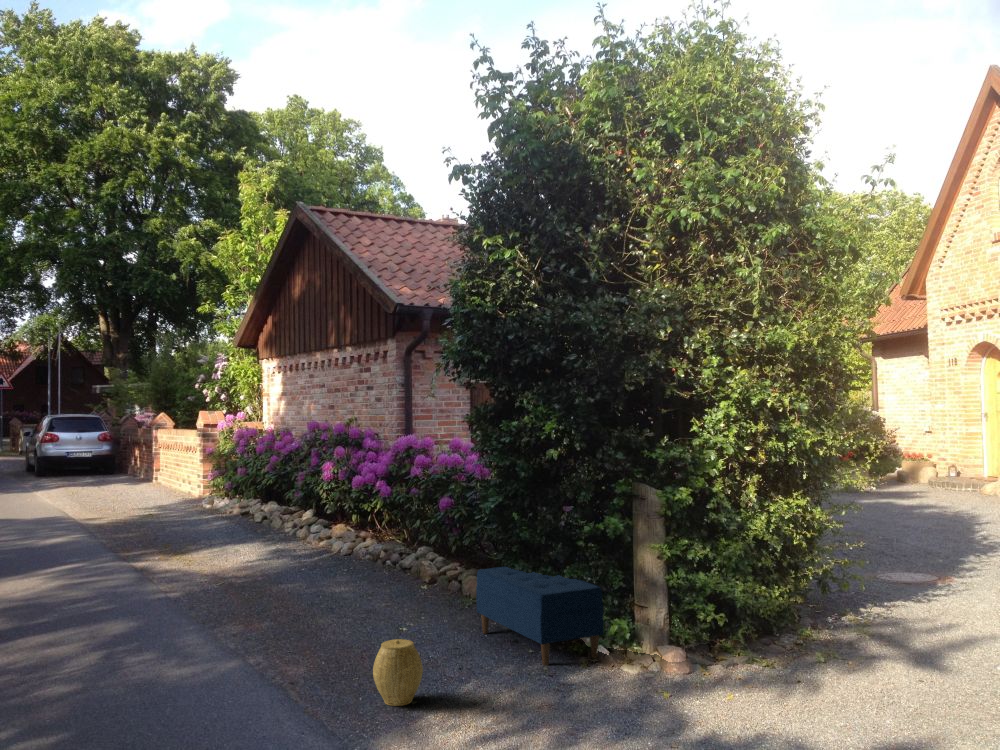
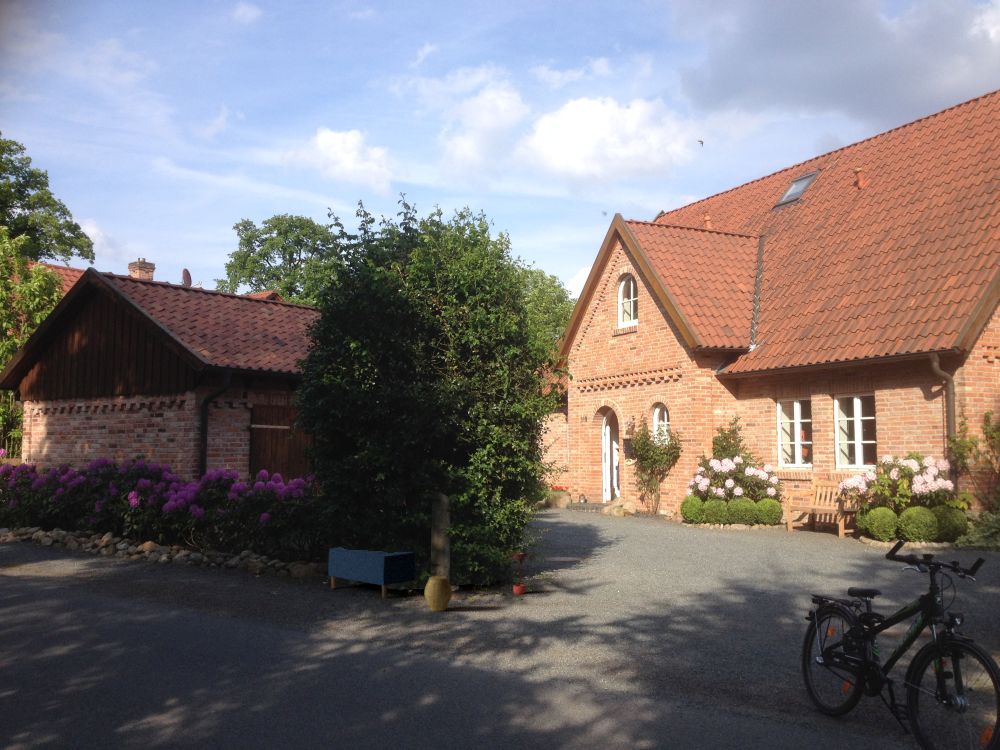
potted plant: none [762,597,821,675] -> present [505,553,535,594]
woven basket: present [373,639,423,706] -> present [424,576,452,611]

